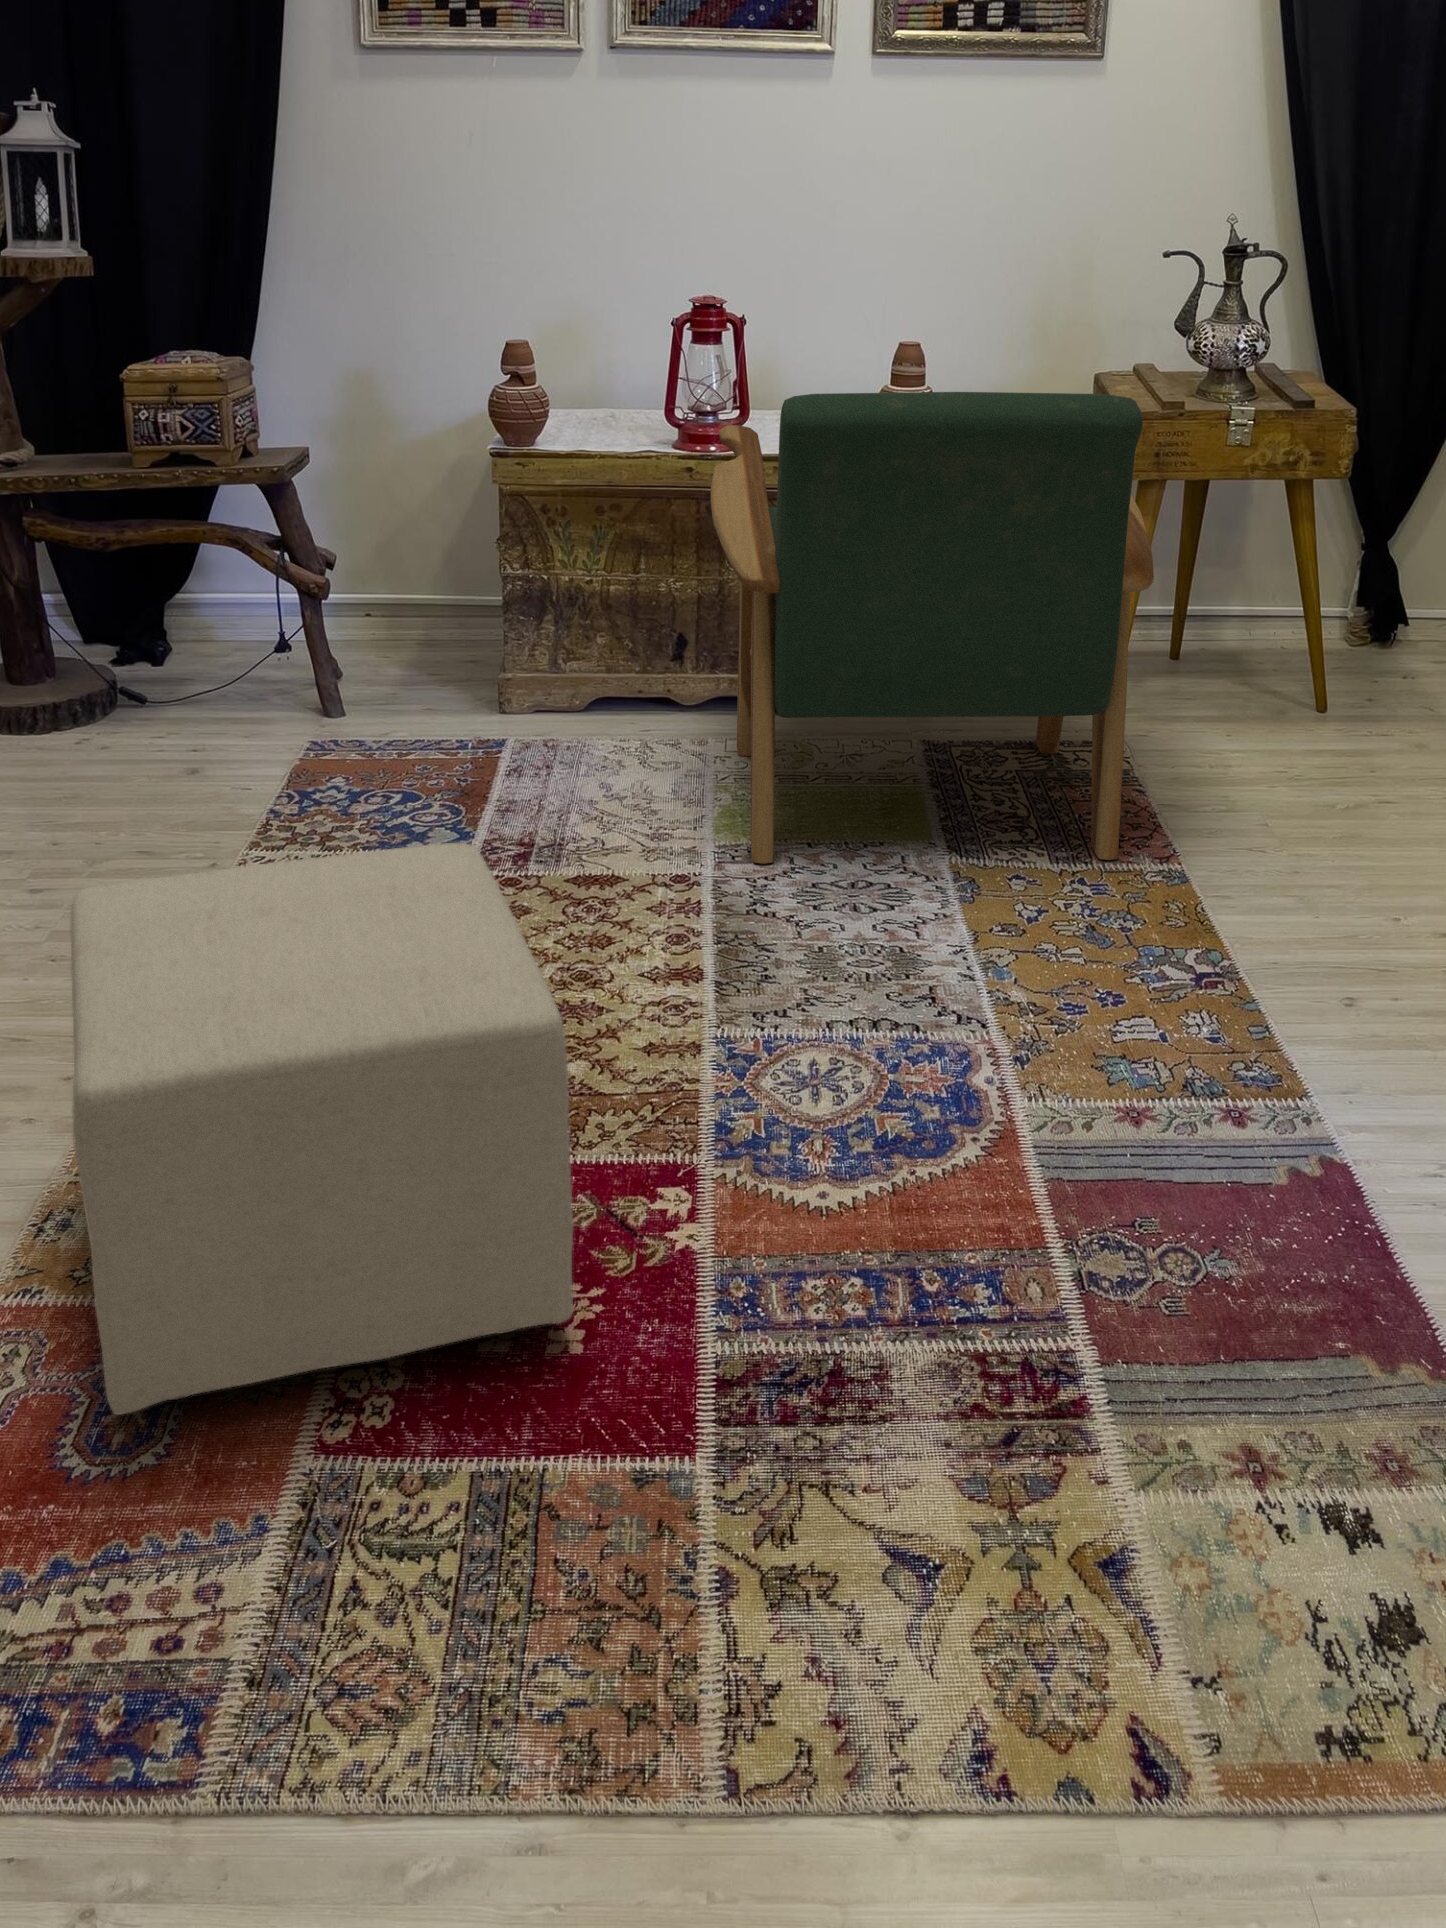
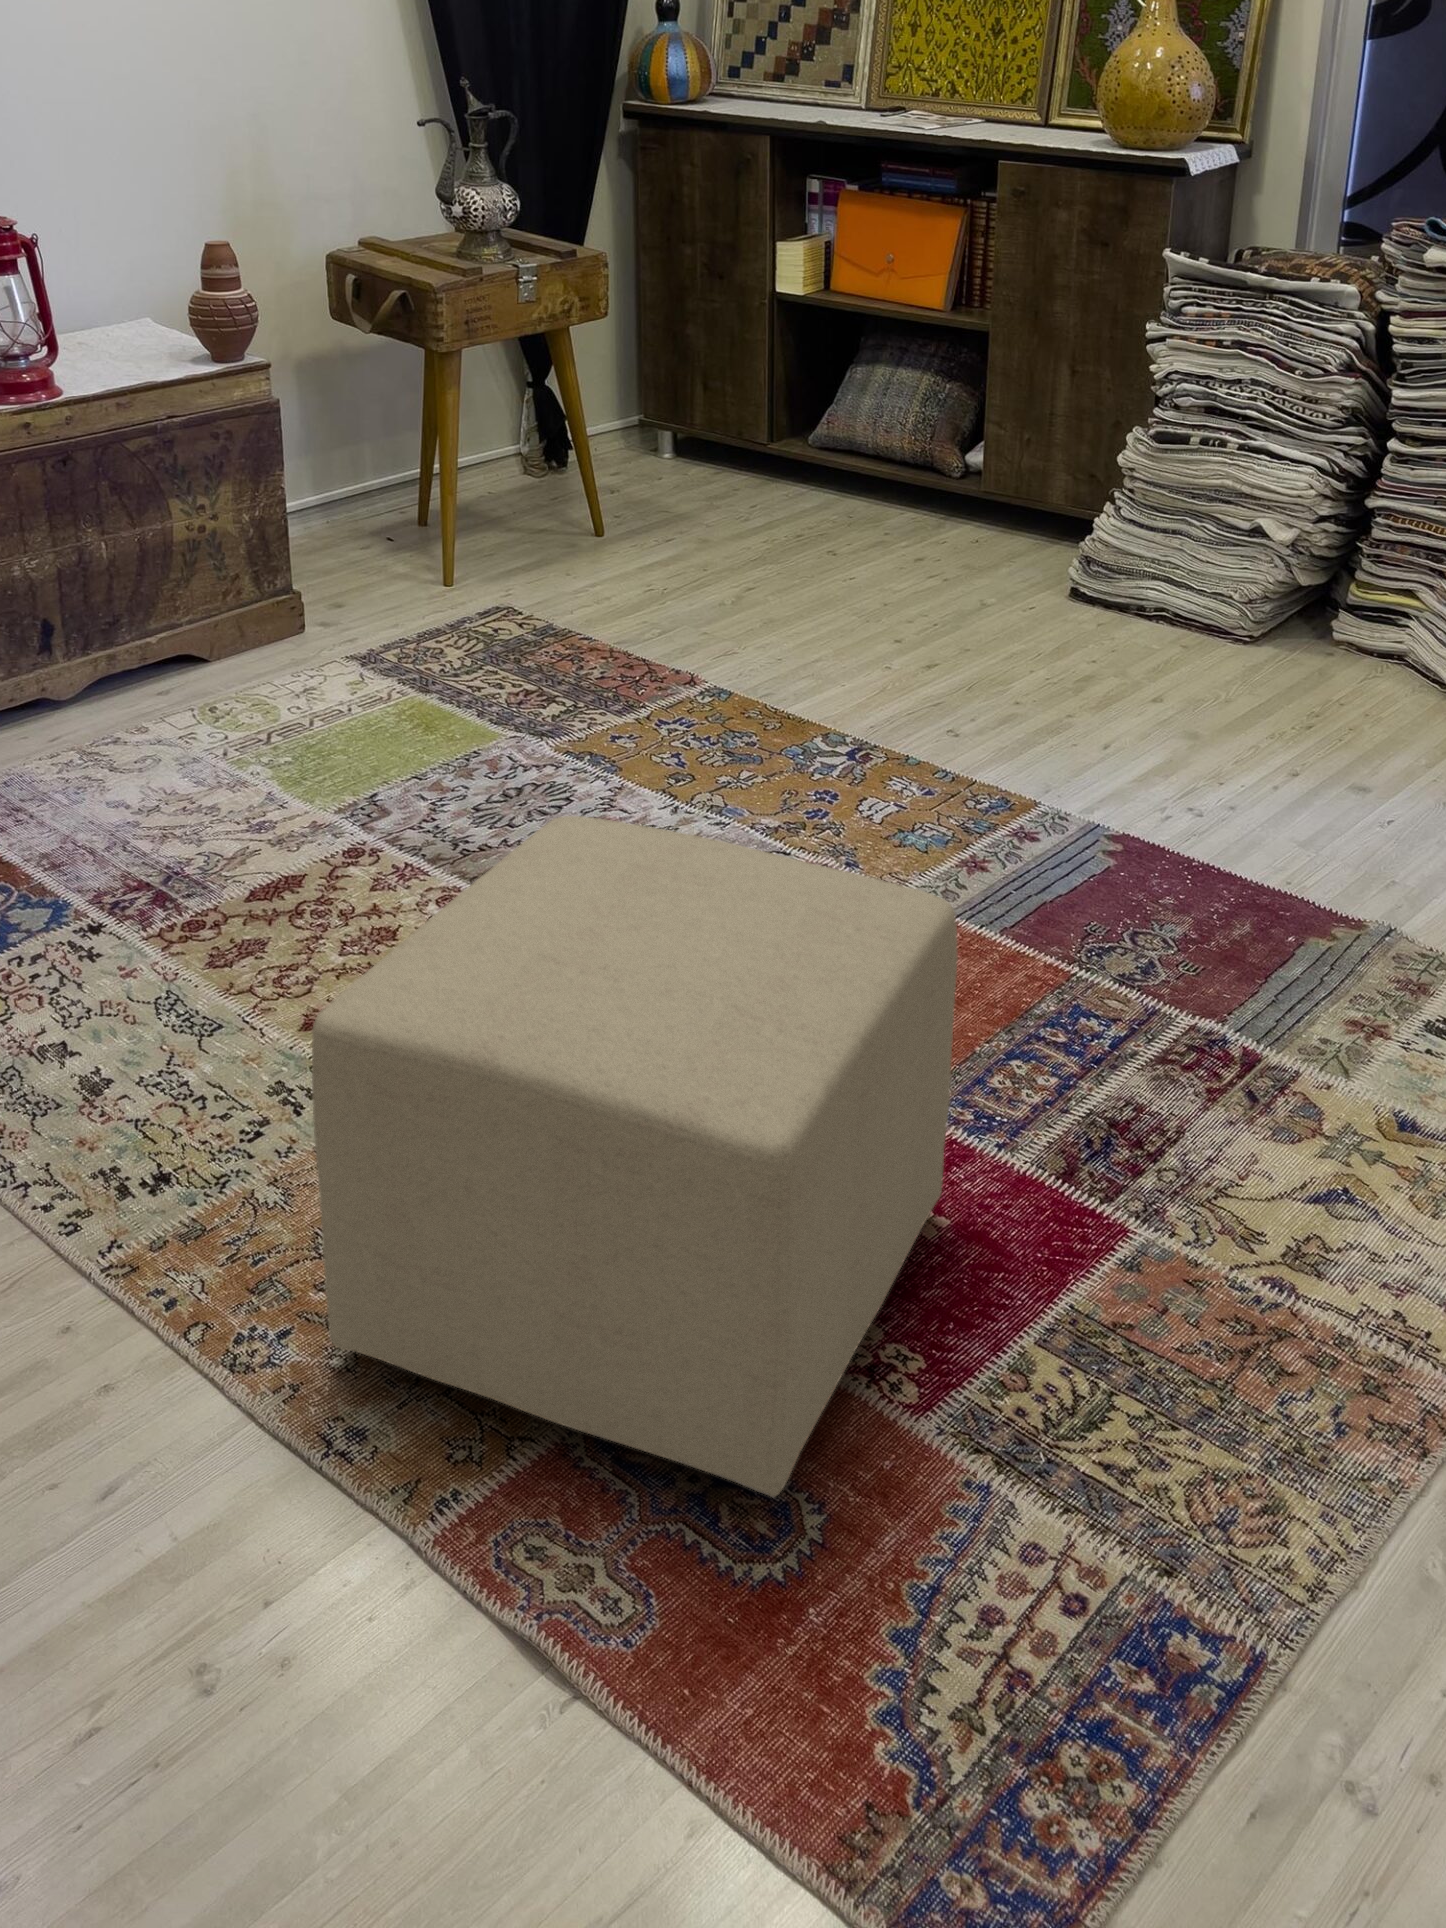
armchair: present [711,392,1154,864] -> none [100,255,675,806]

